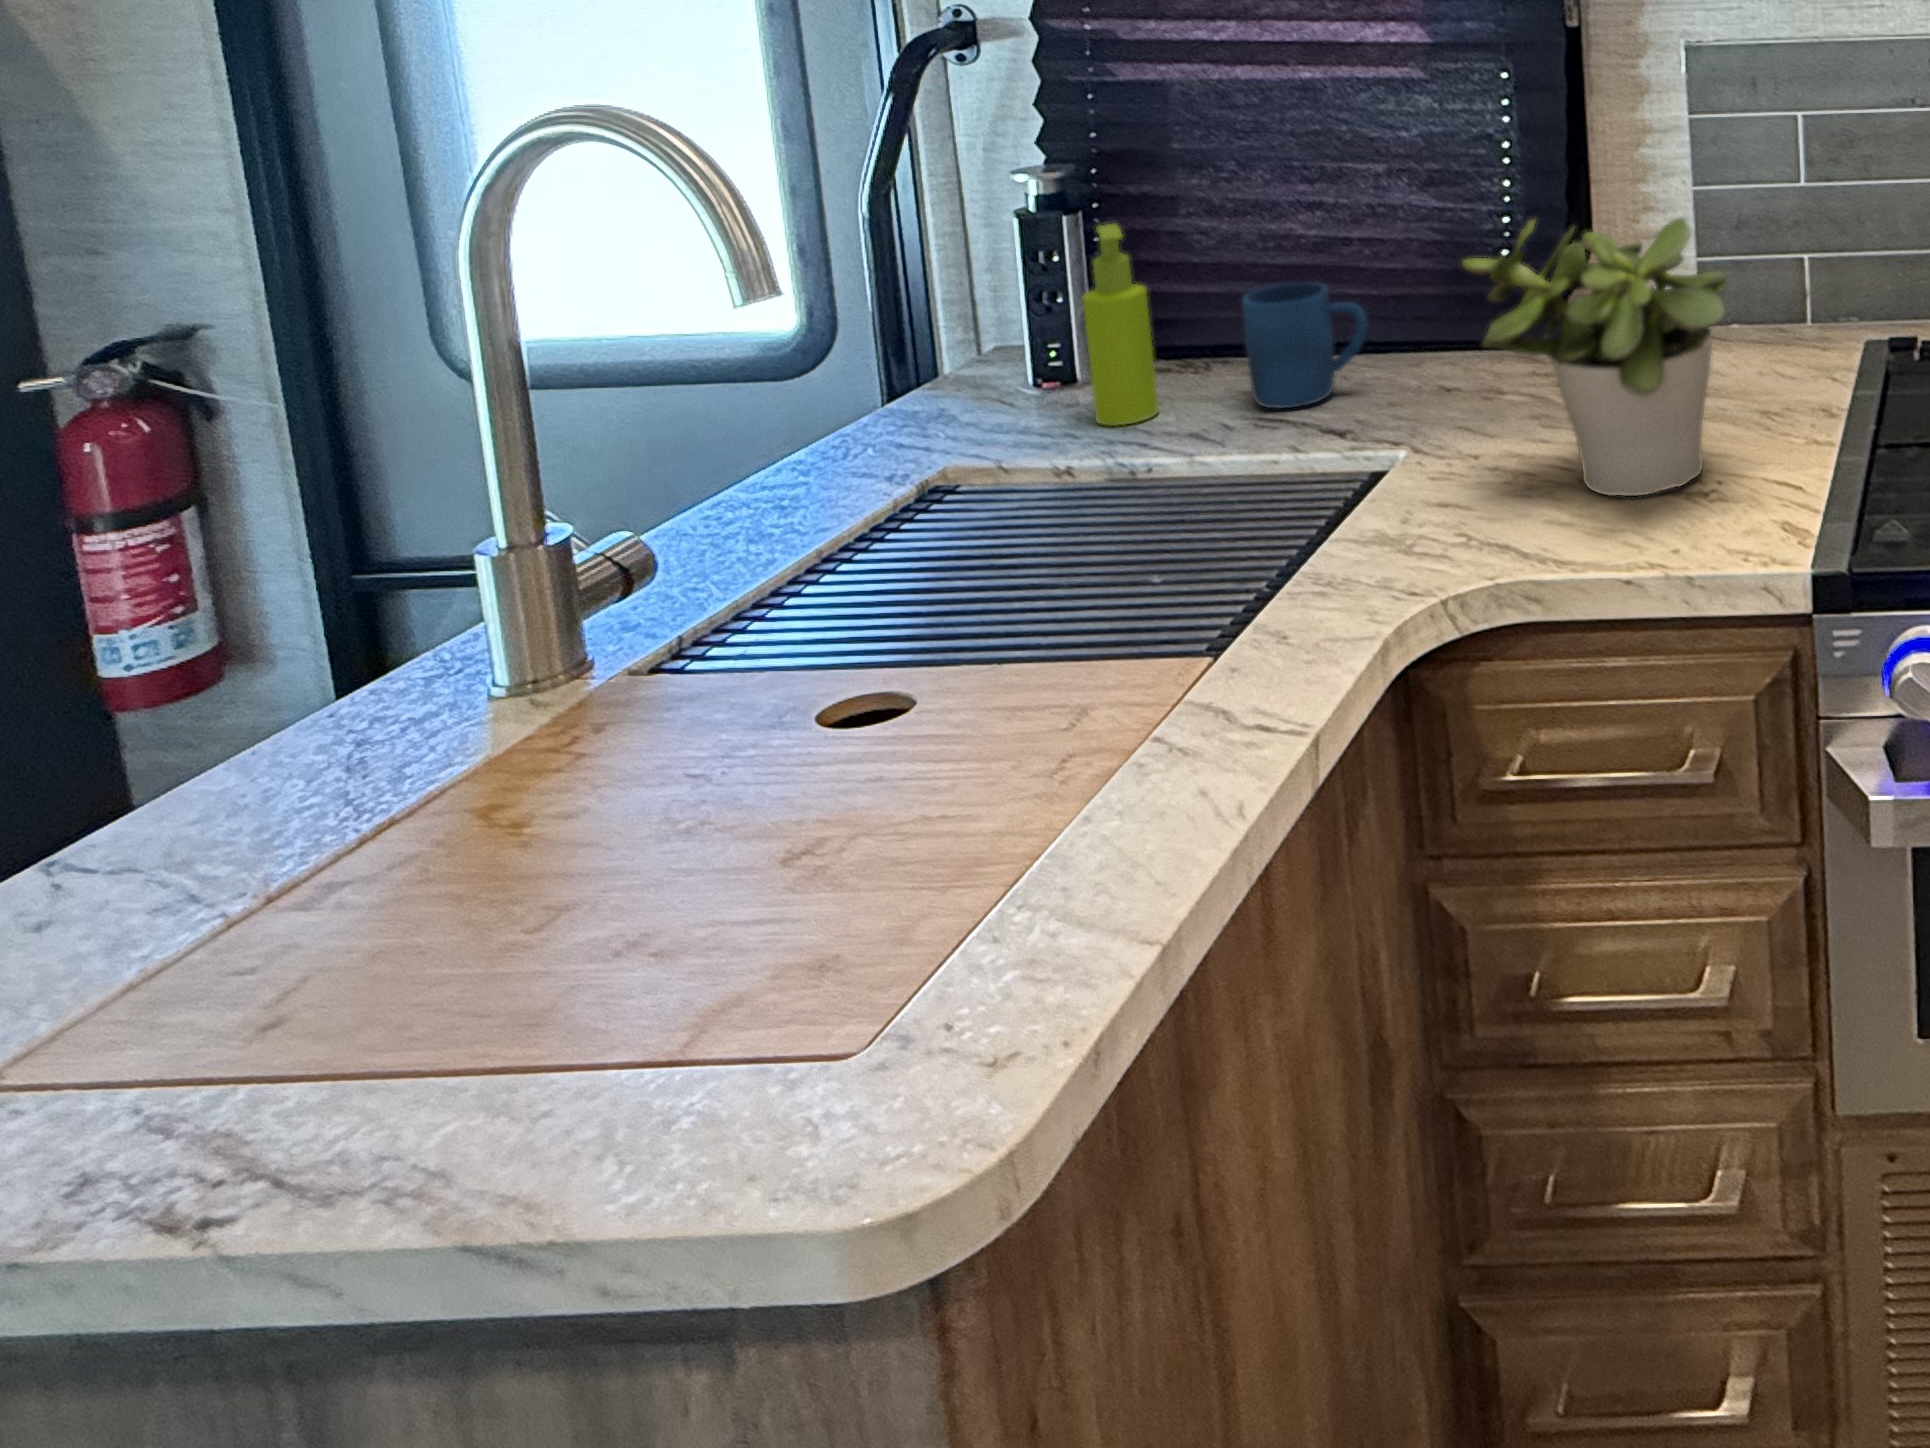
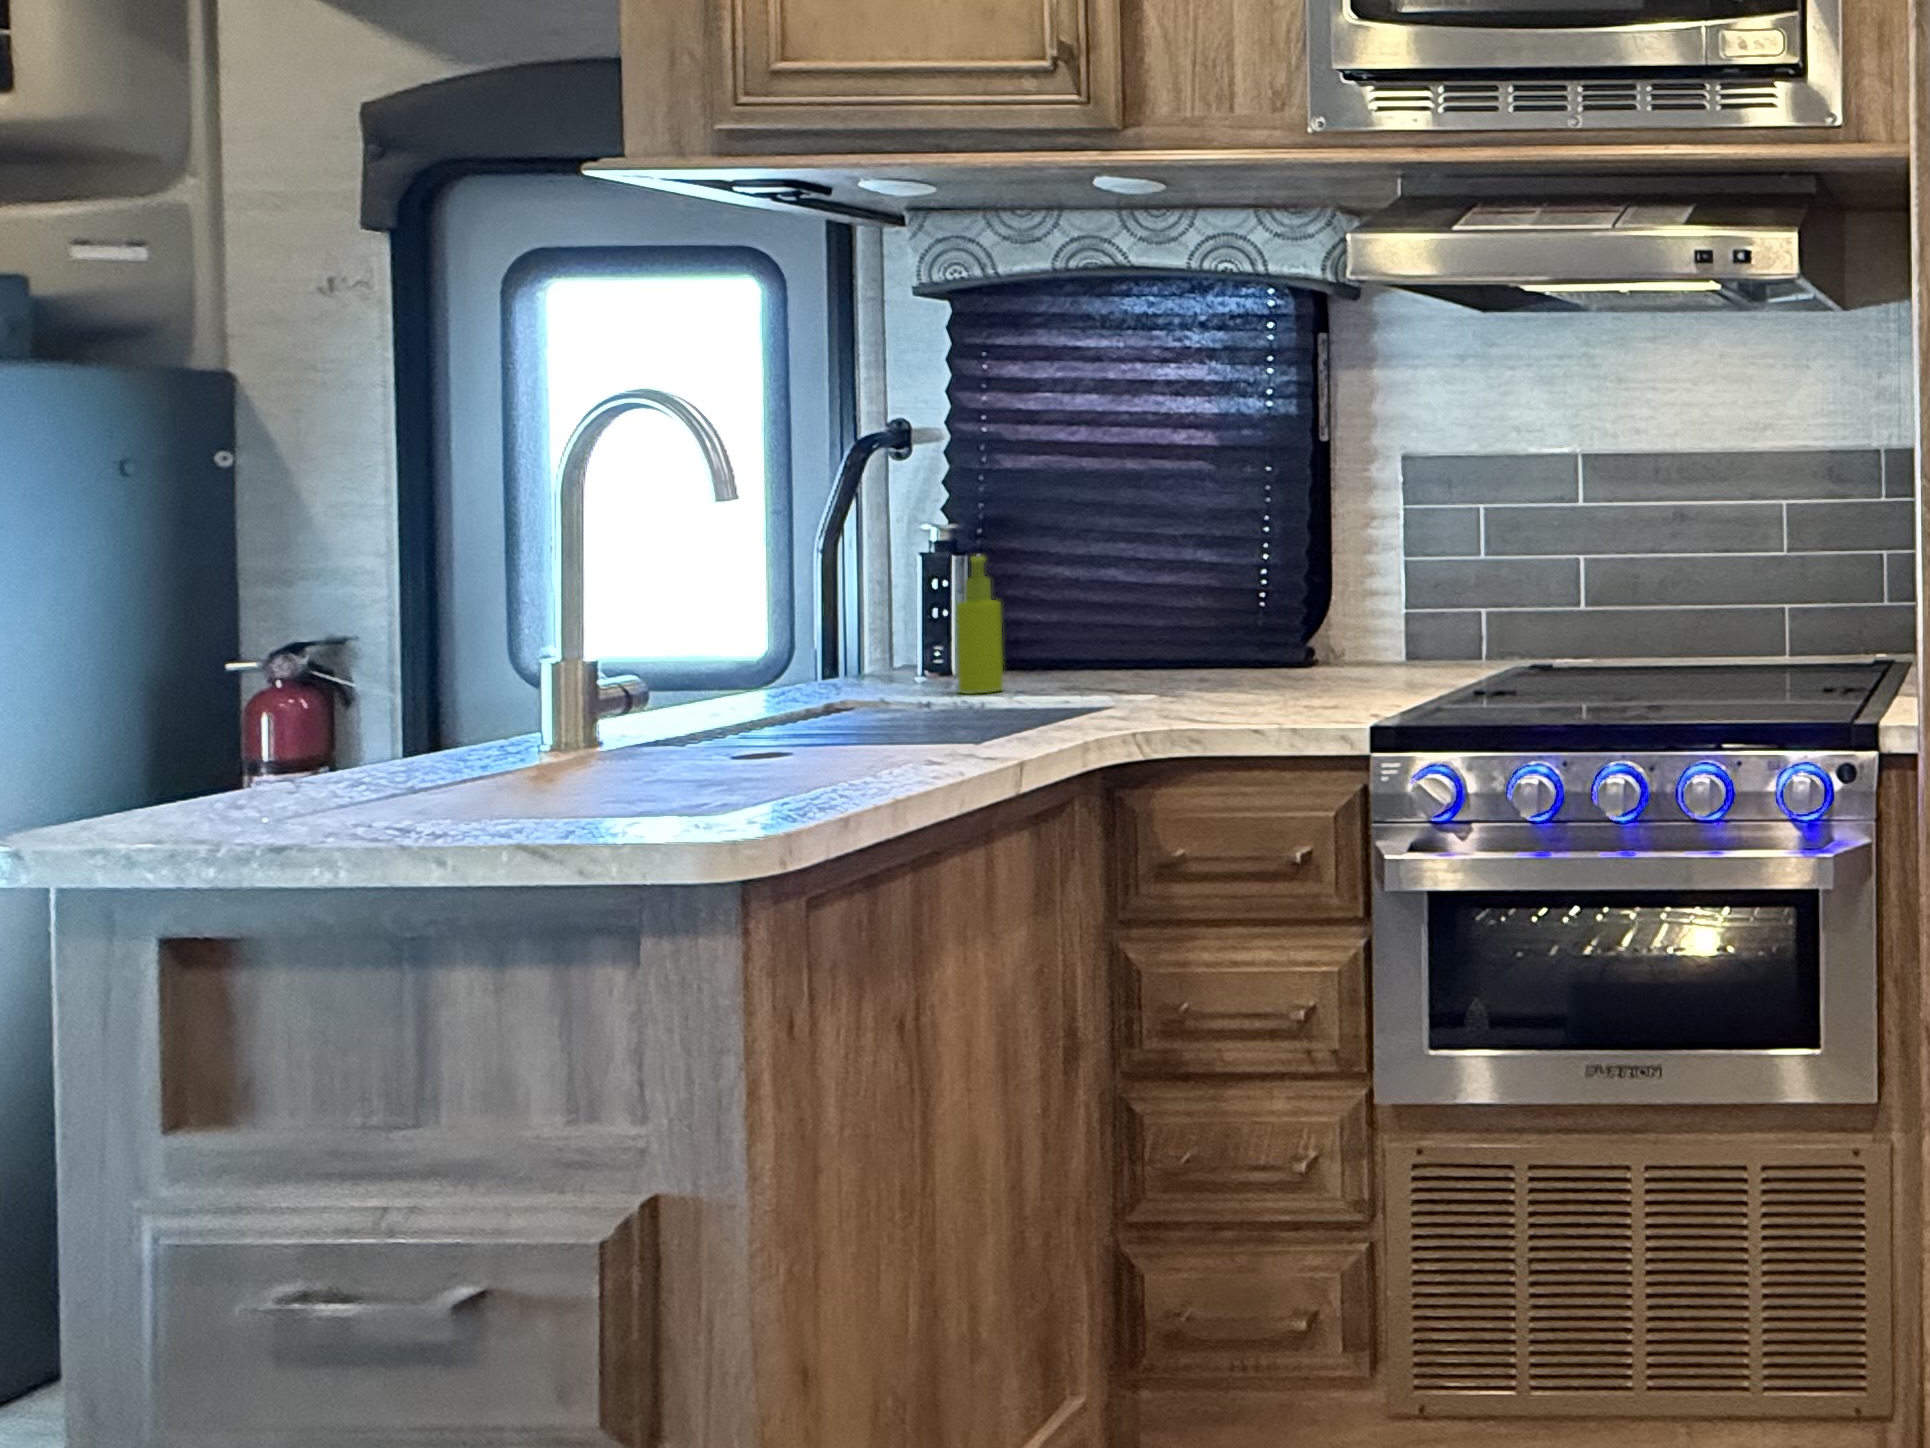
potted plant: present [1462,218,1726,496] -> none [1191,525,1369,712]
mug: present [1242,282,1367,408] -> none [1066,609,1153,689]

